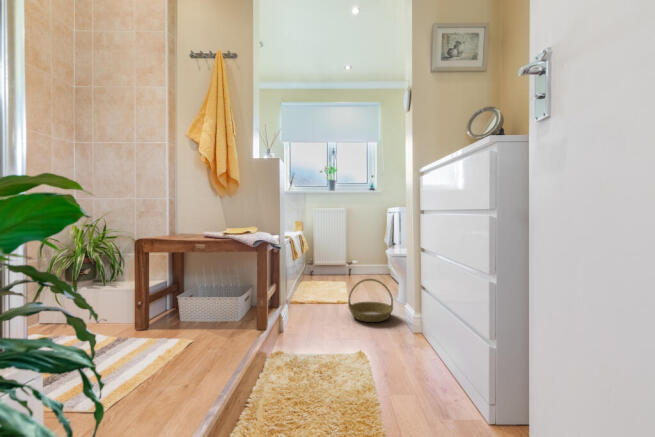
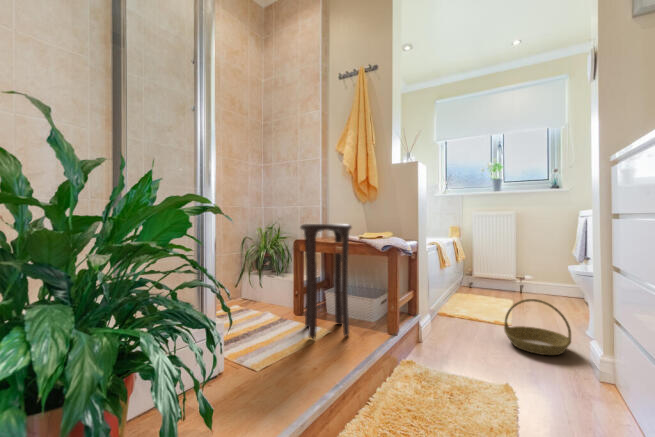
stool: none [150,219,216,352] -> present [300,224,351,338]

